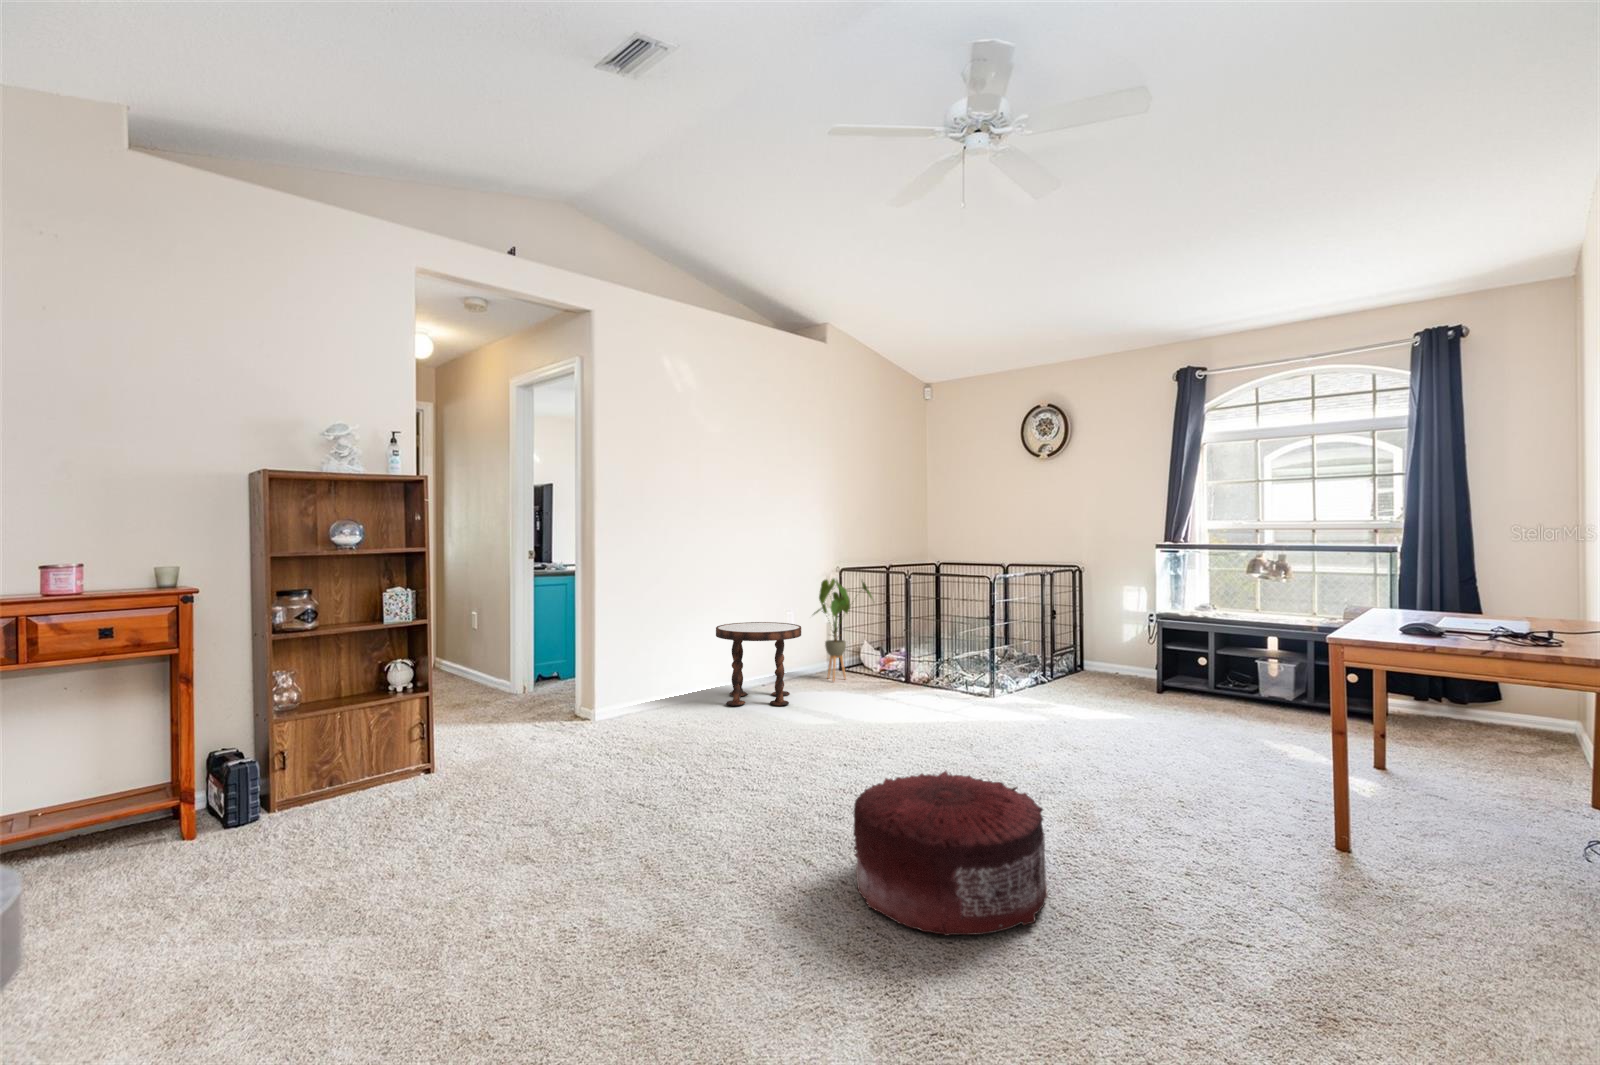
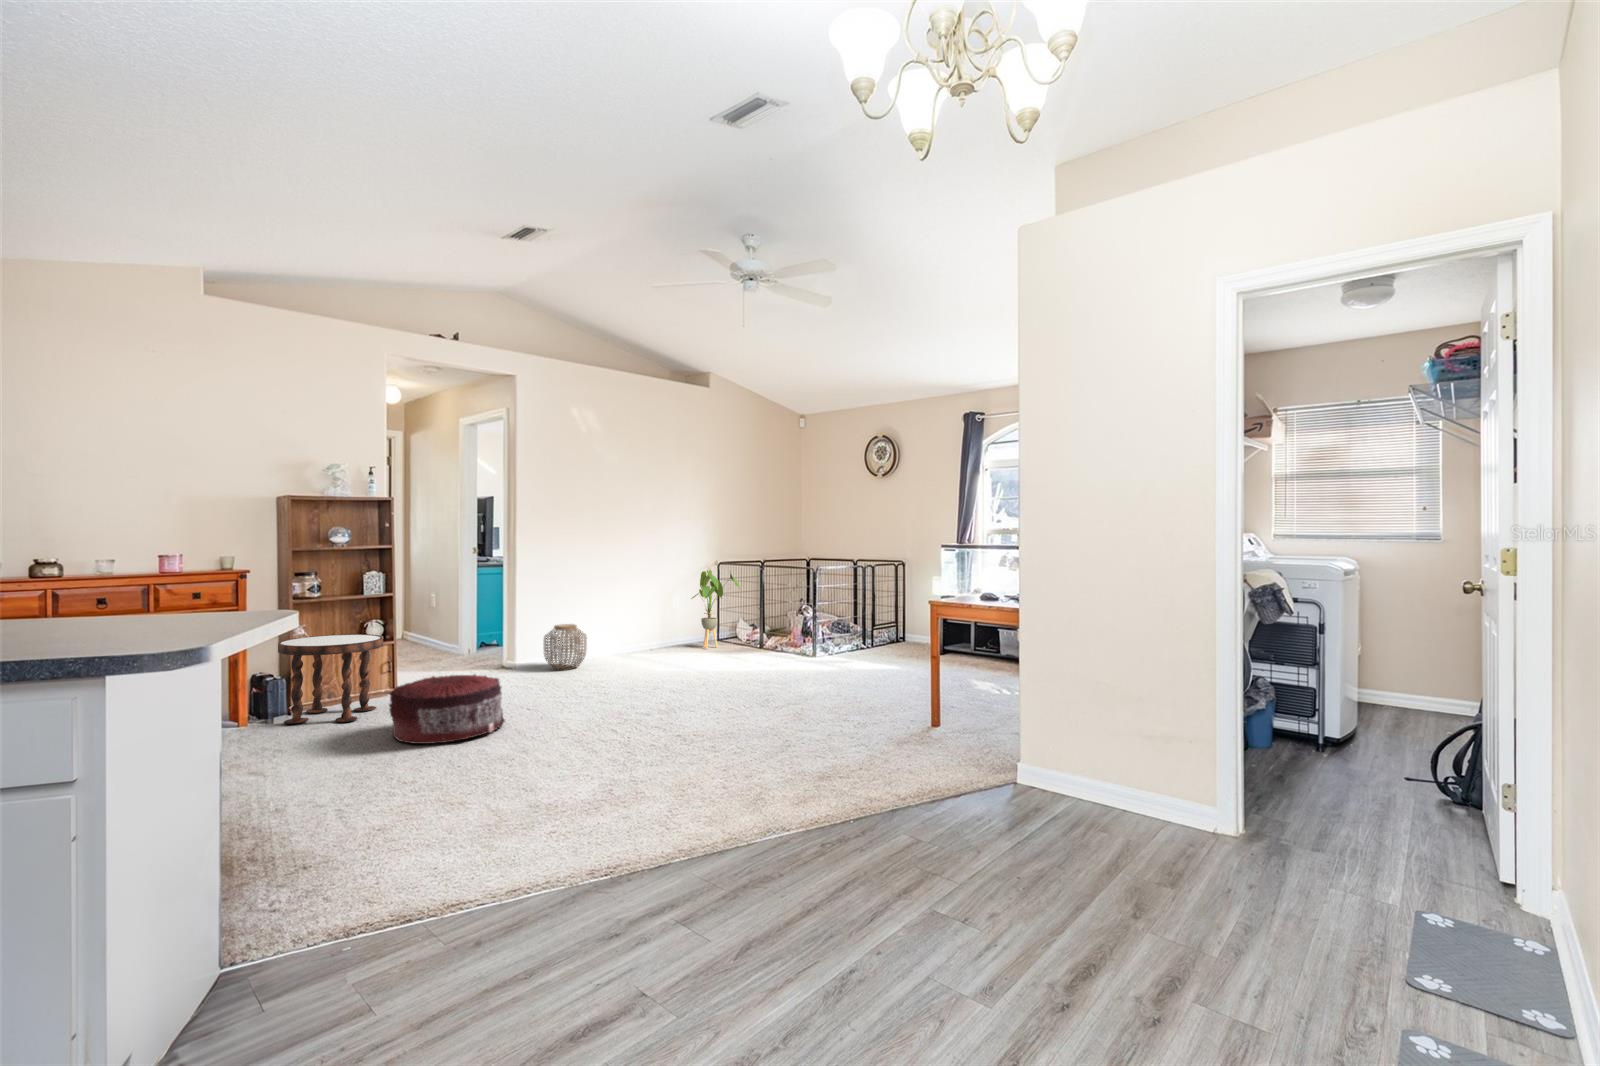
side table: present [716,622,801,706] -> present [278,634,383,724]
woven basket: none [634,655,692,720] -> present [544,624,587,670]
pouf: present [854,771,1048,936] -> present [389,674,505,744]

